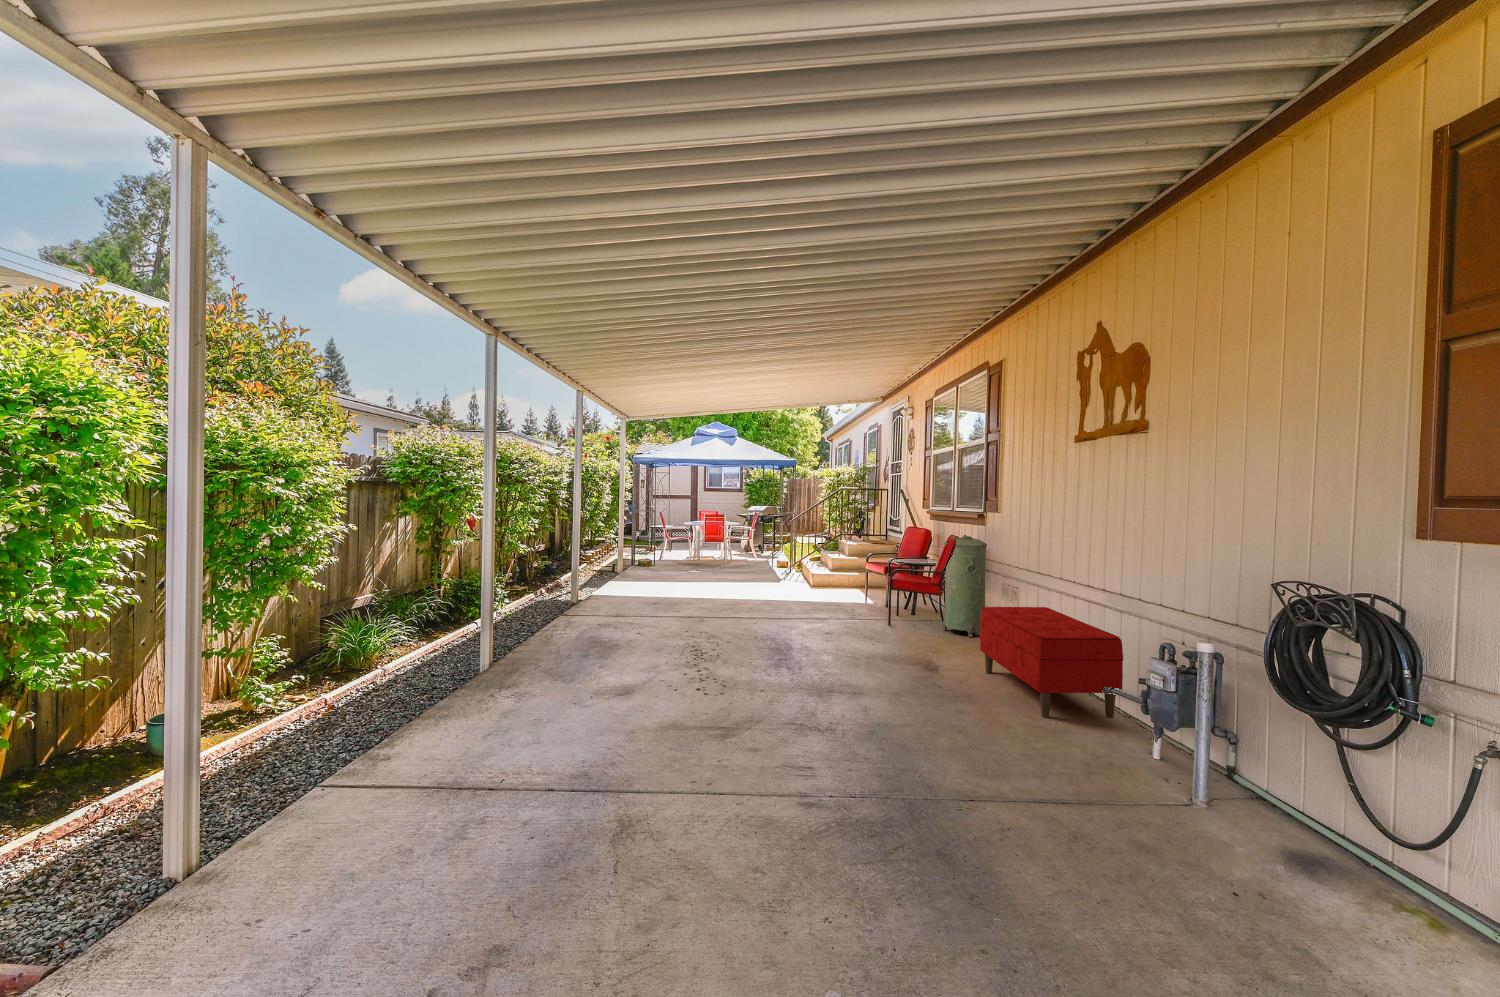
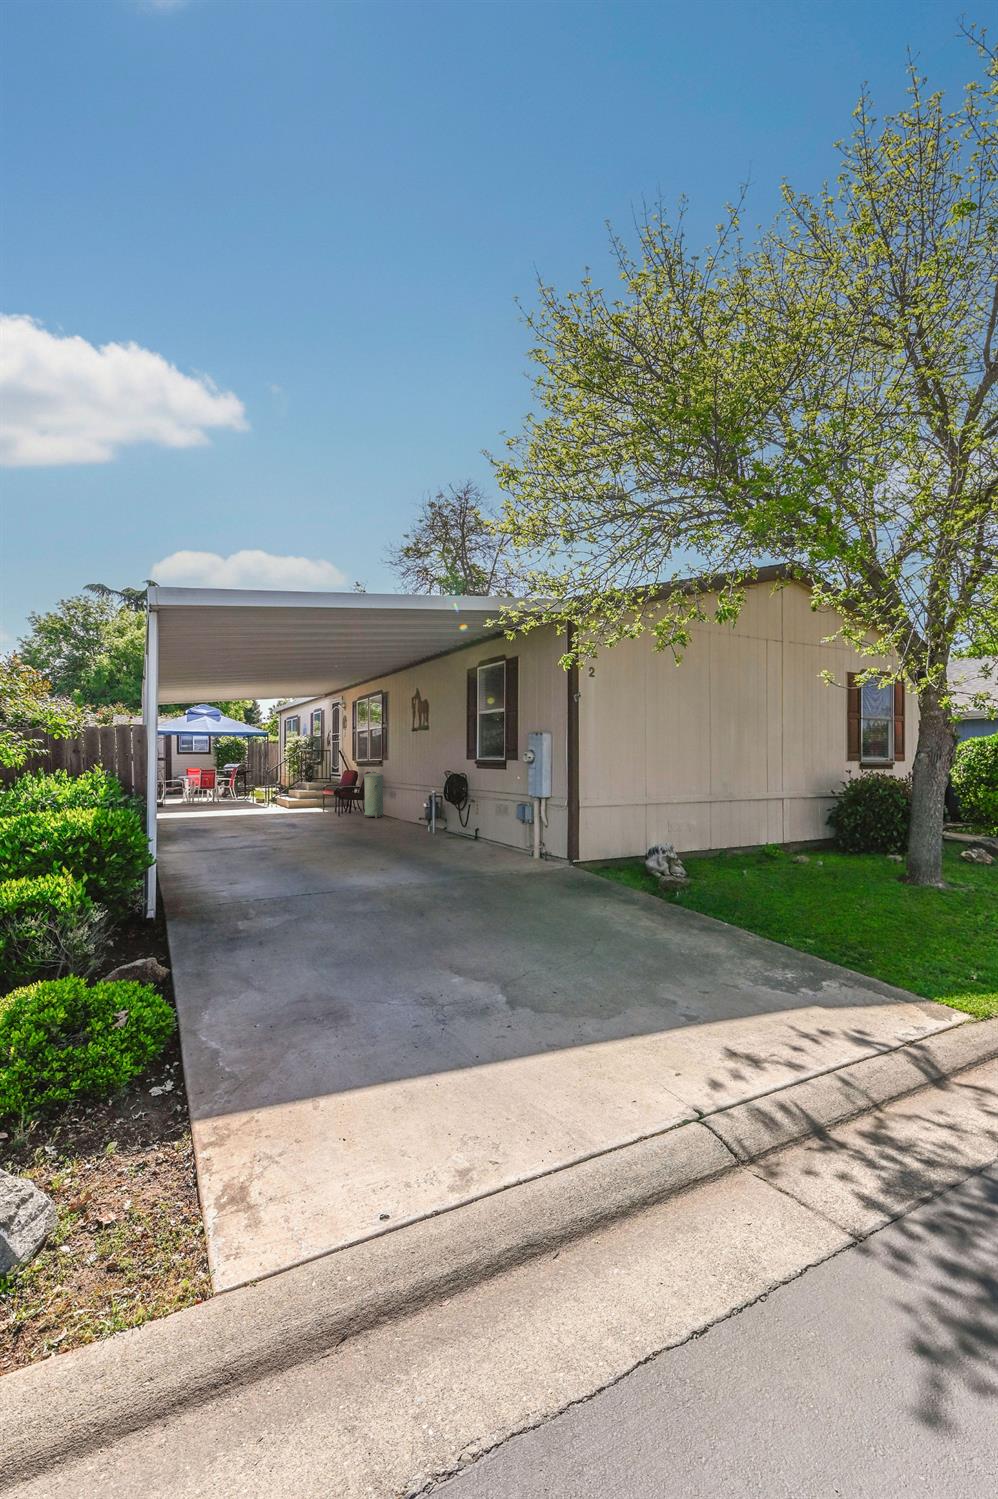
bench: present [980,607,1123,718] -> none [378,796,423,829]

